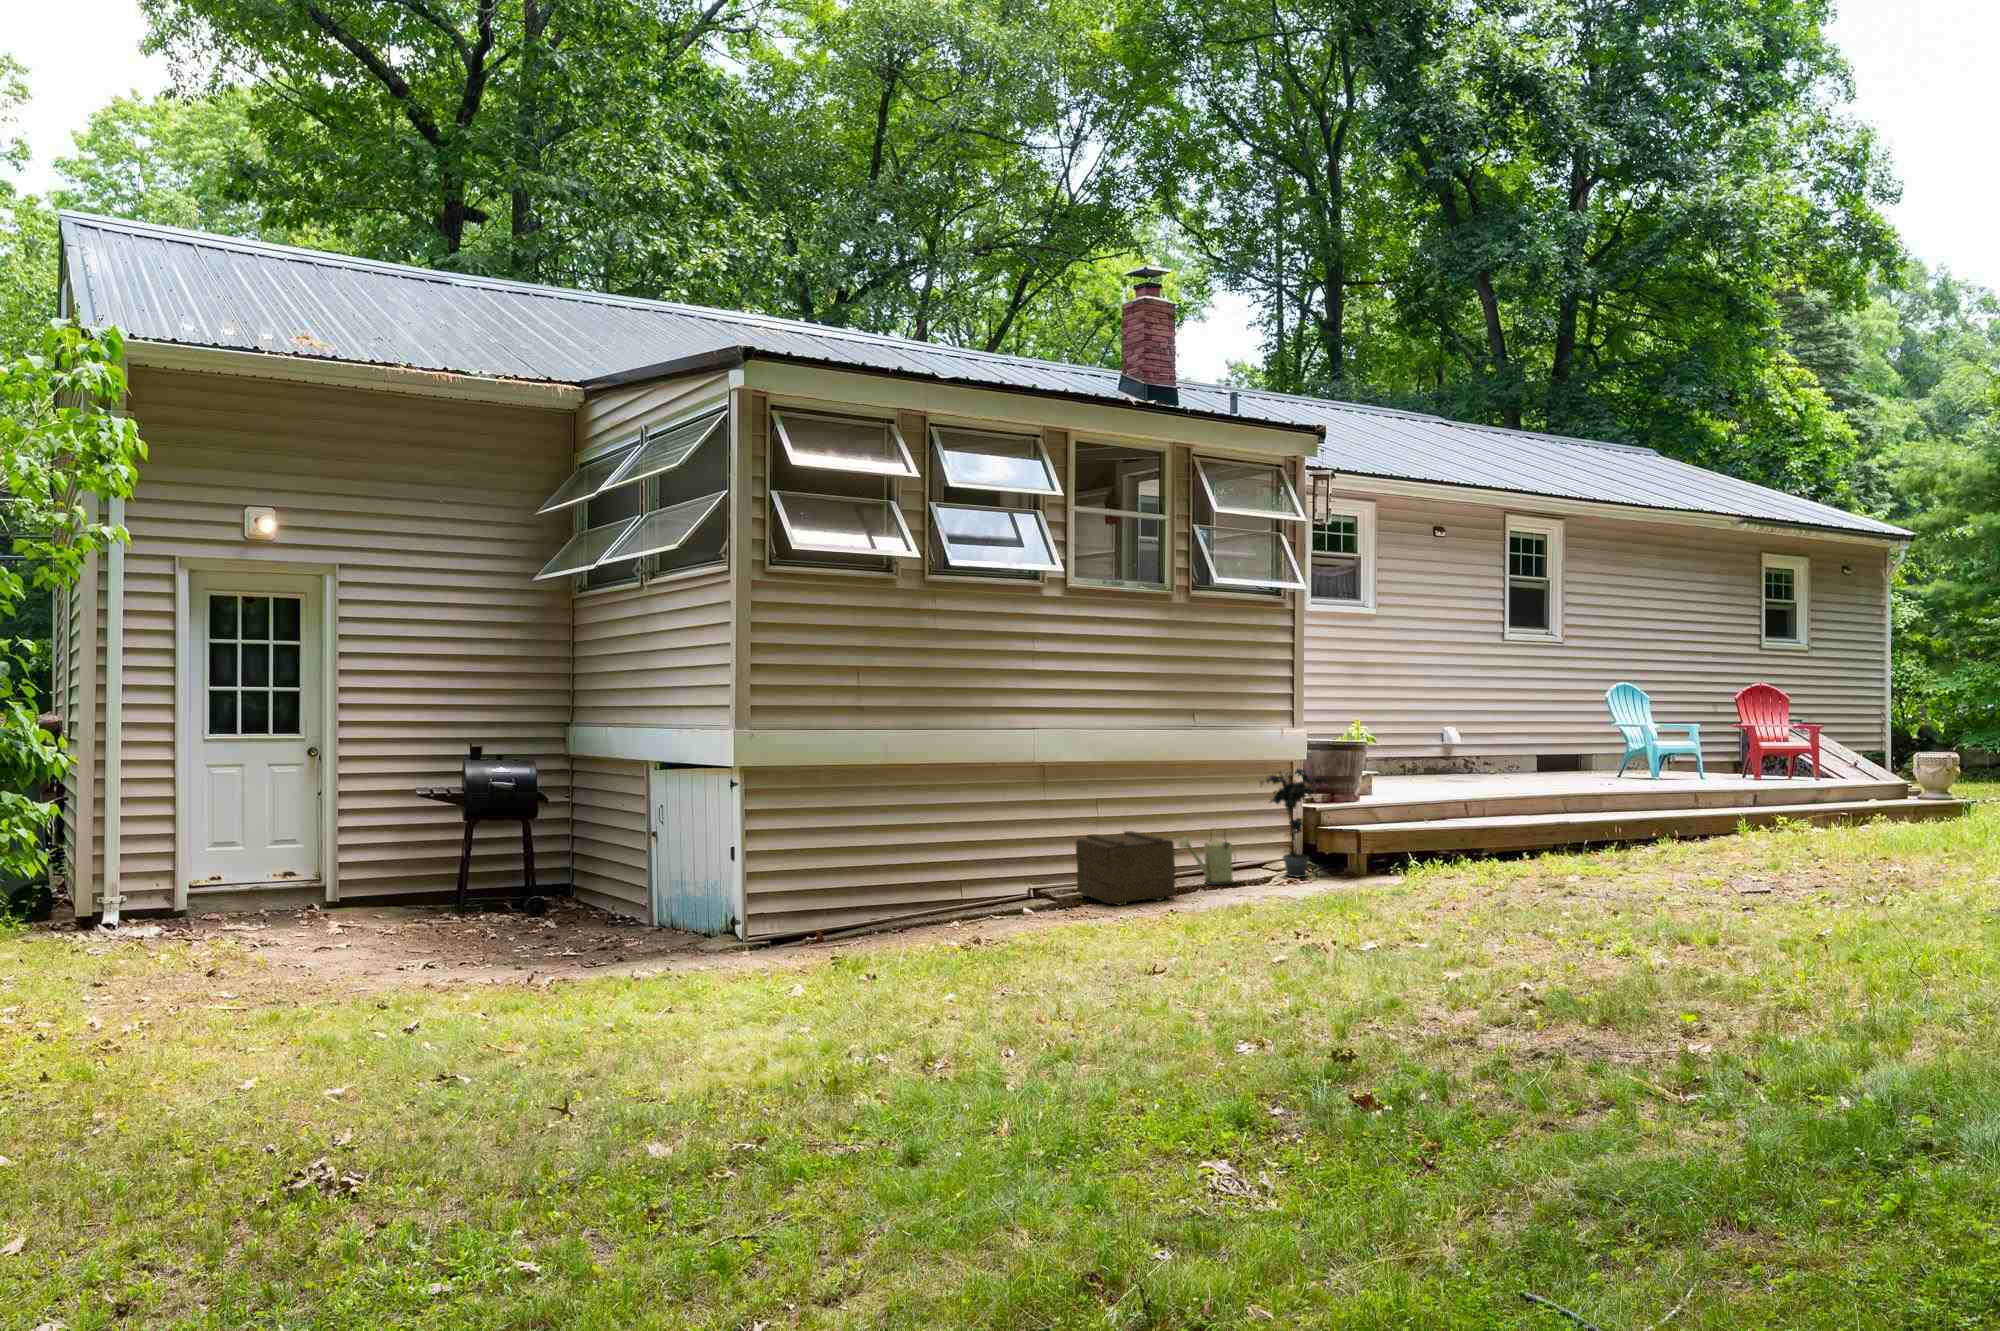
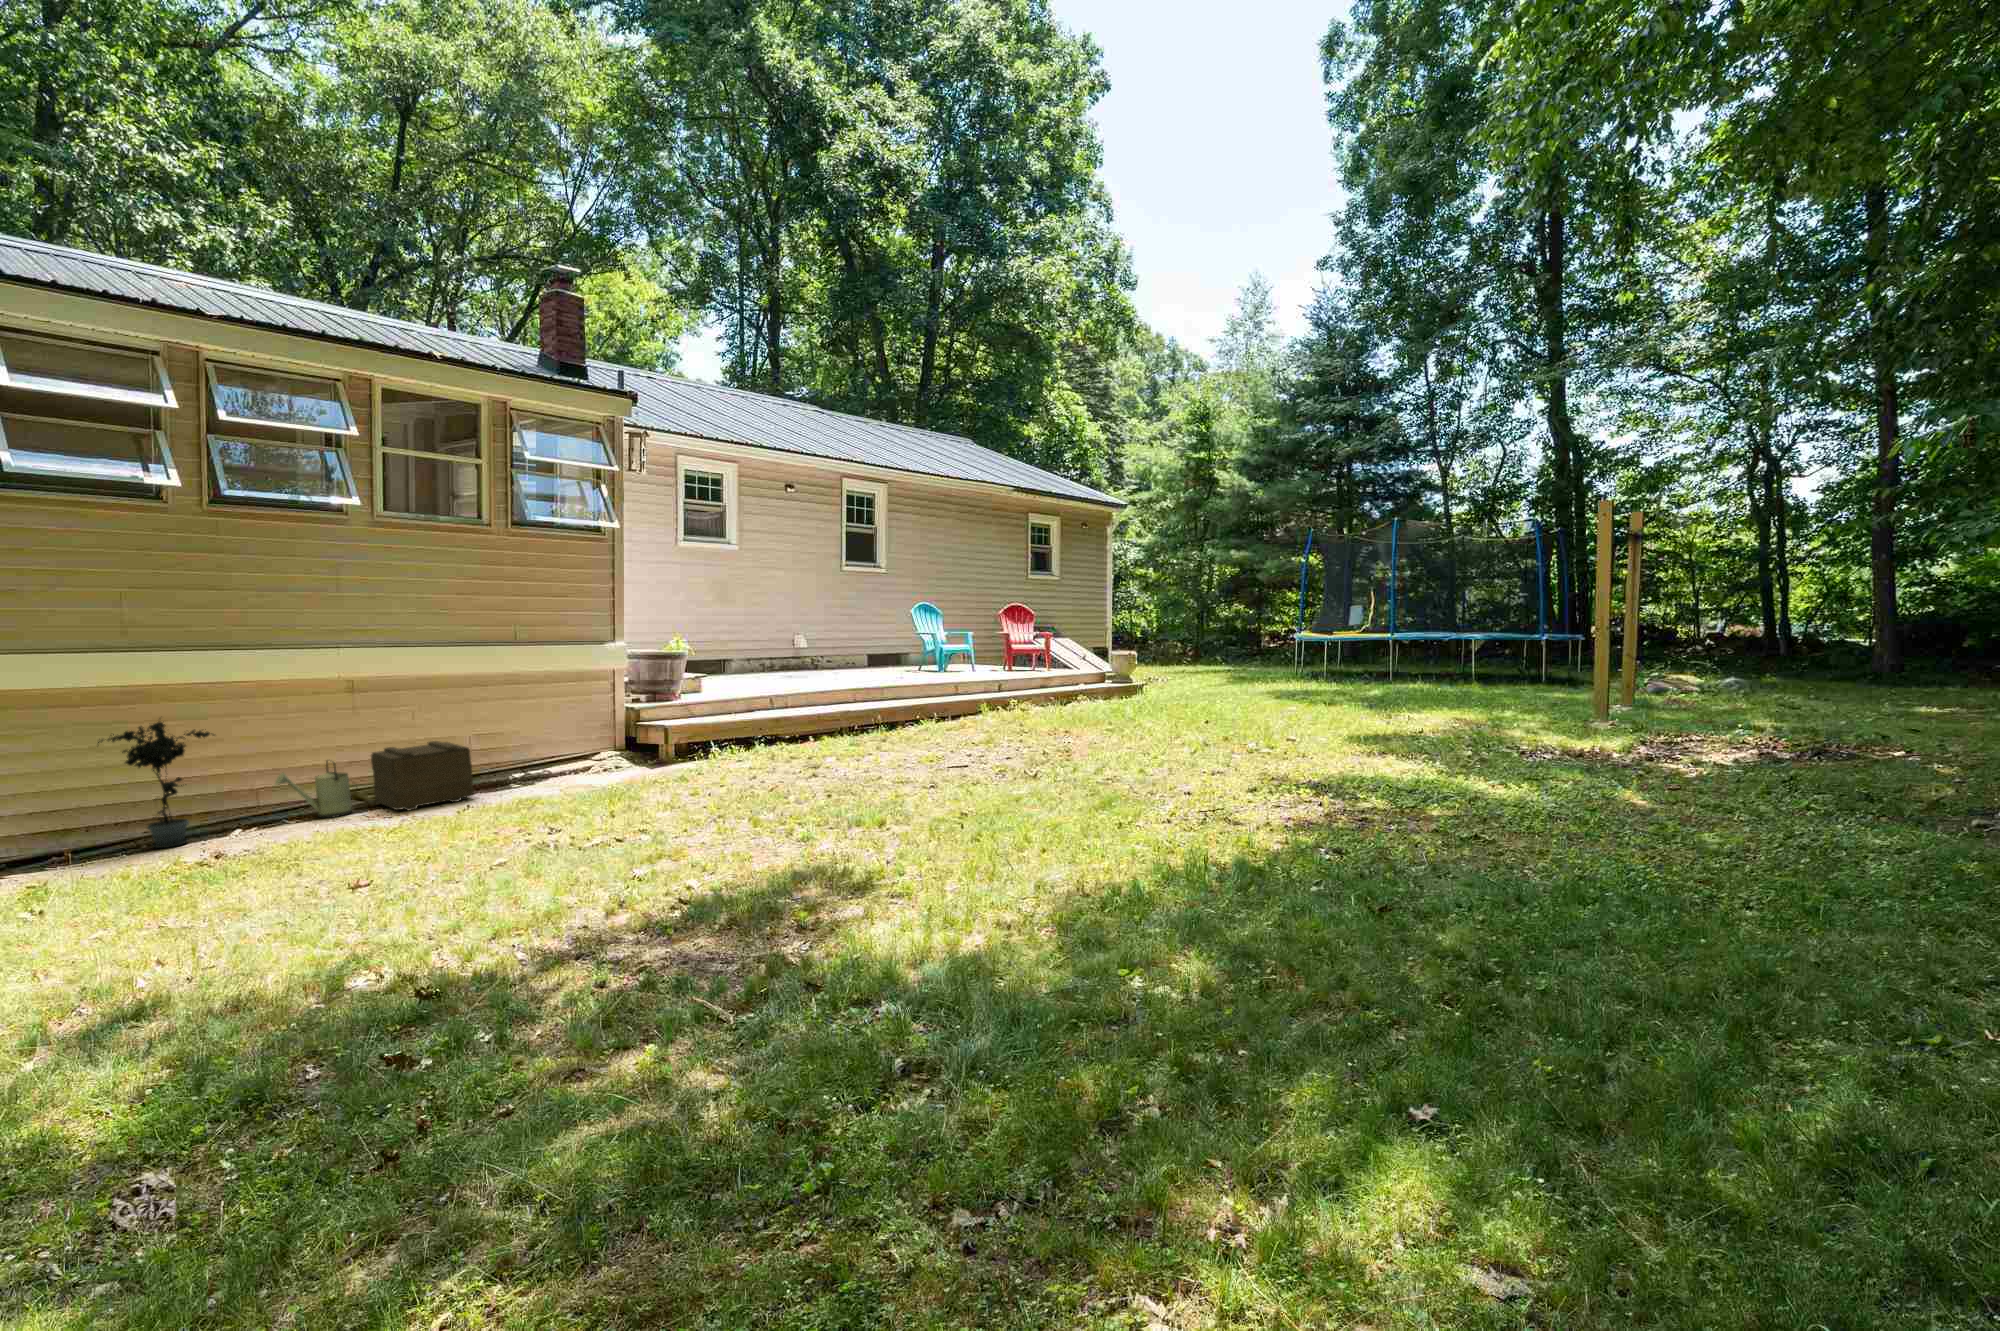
potted plant: present [1261,769,1329,877] -> present [98,721,214,848]
watering can: present [1179,837,1235,885] -> present [275,761,352,818]

